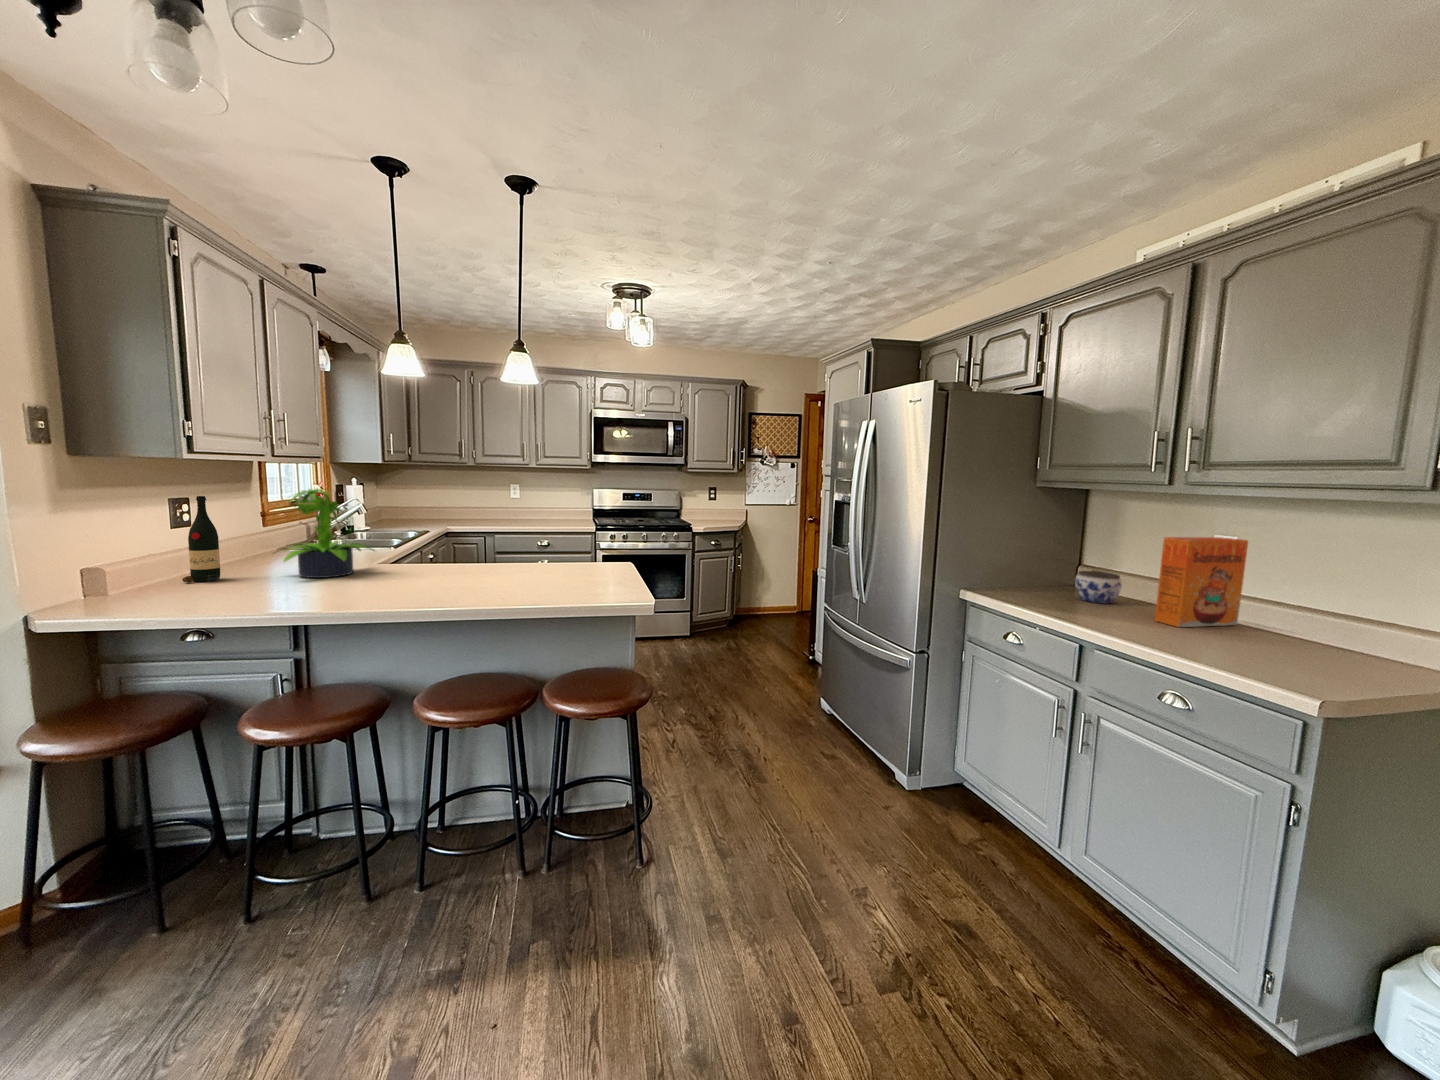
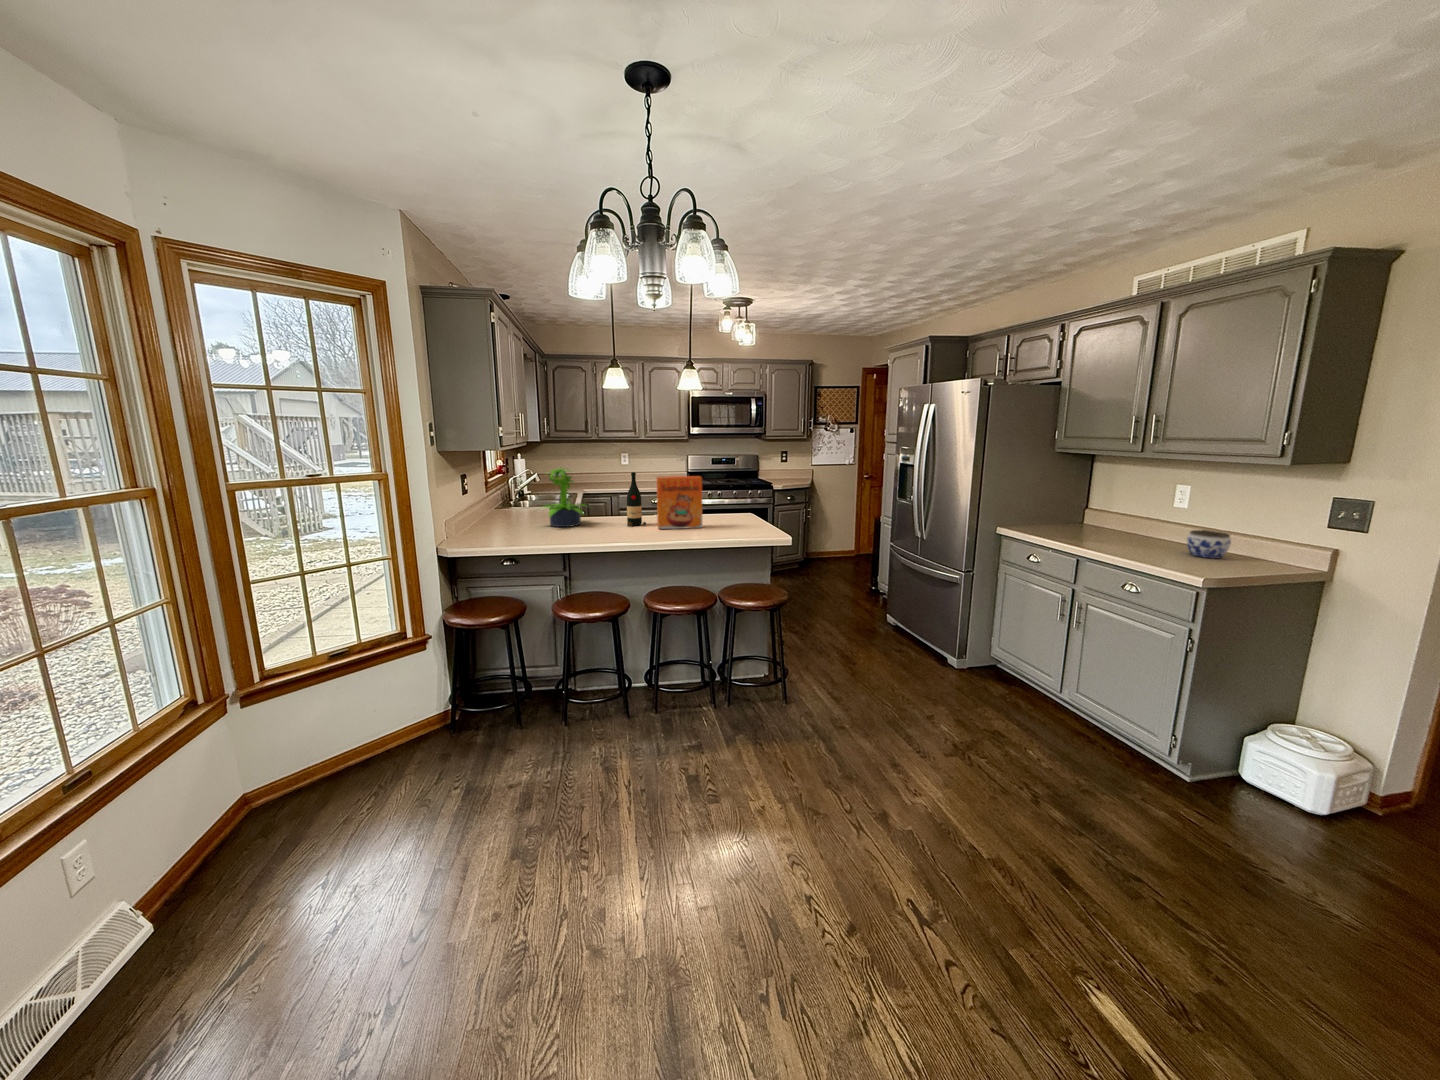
wine bottle: present [182,496,220,583] -> present [627,472,646,526]
cereal box: present [1155,537,1248,627] -> present [656,476,703,529]
jar: present [1075,570,1122,603] -> present [1187,530,1231,558]

